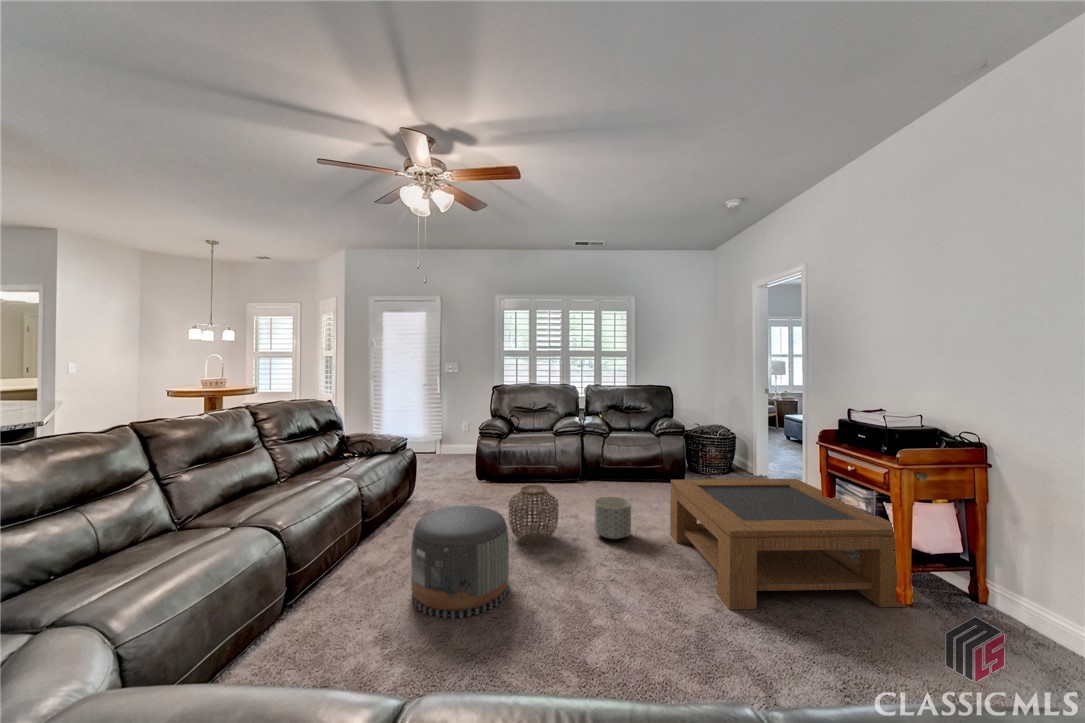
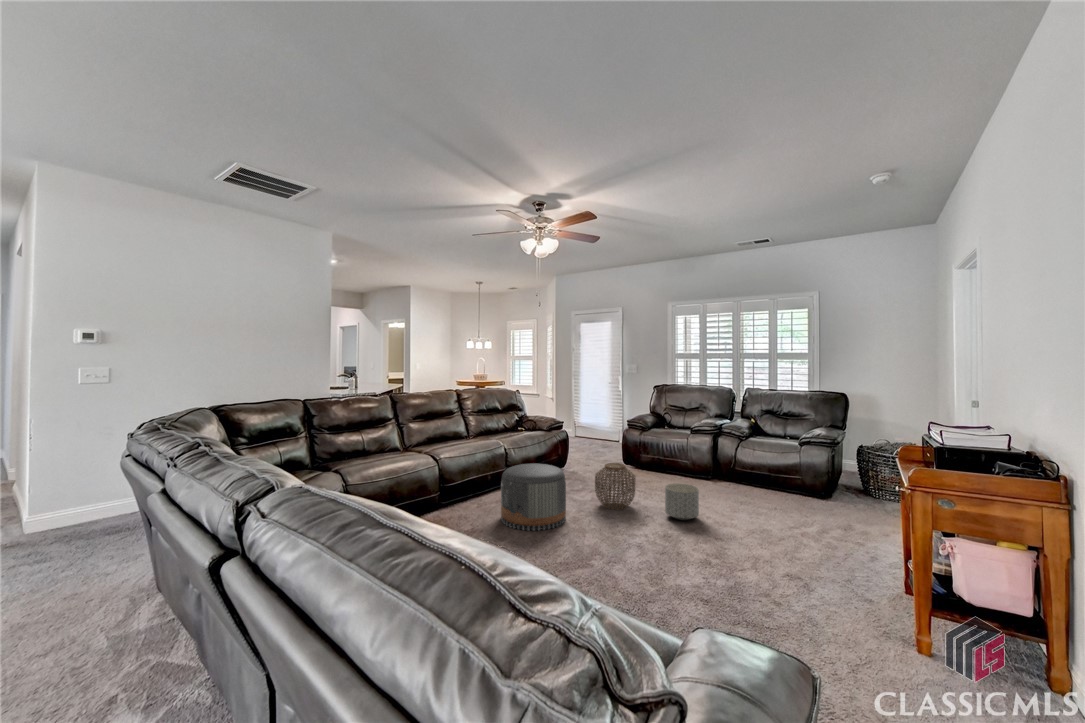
coffee table: present [670,479,906,610] -> none [705,476,905,628]

